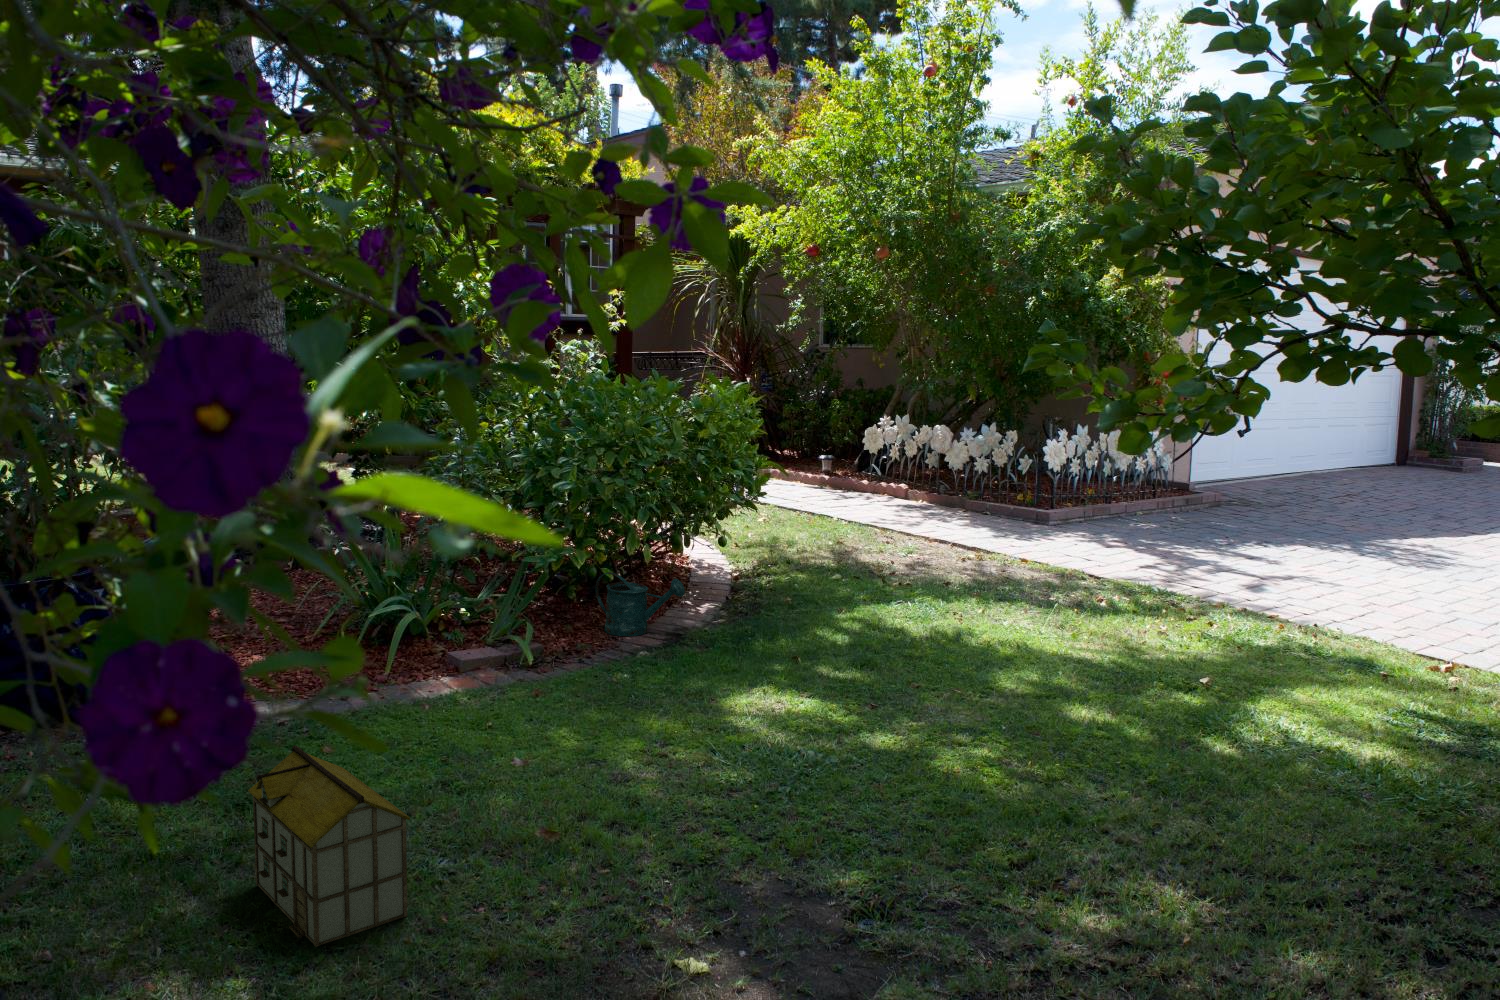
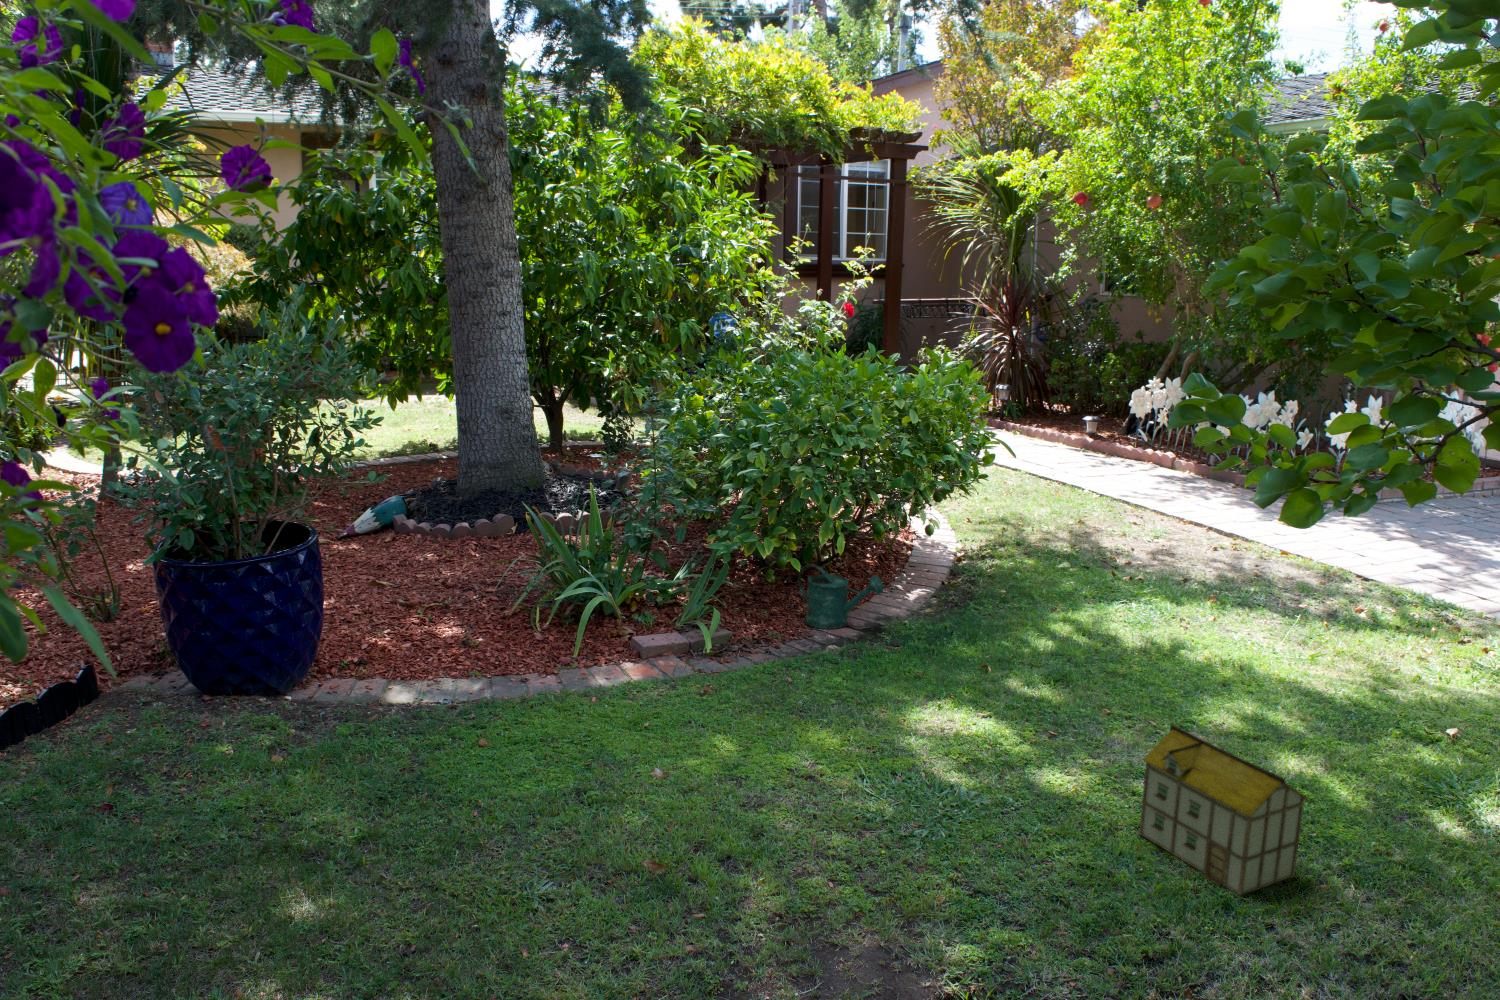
toy house: present [248,745,410,947] -> present [1139,725,1308,895]

